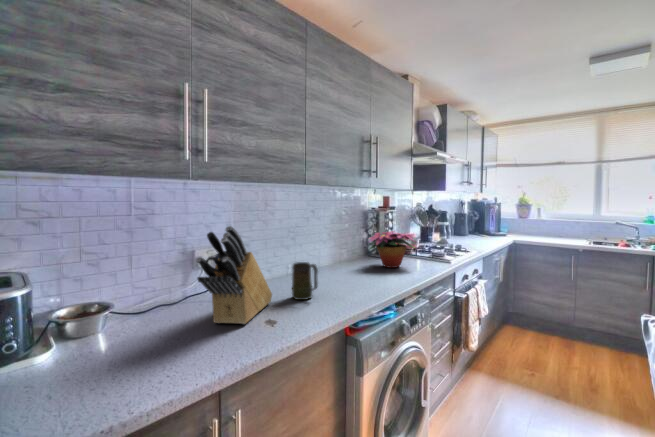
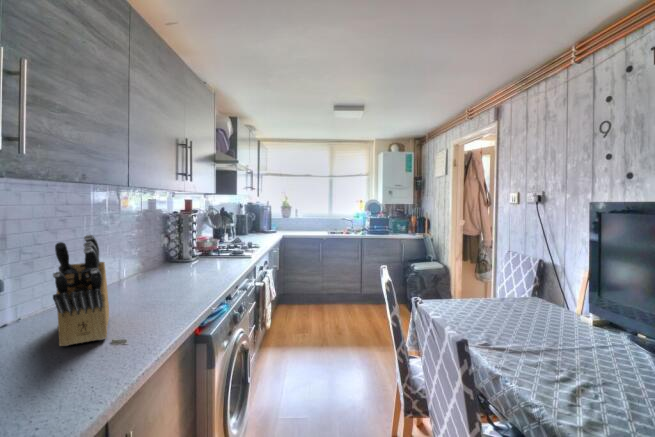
flower arrangement: present [369,231,413,268] -> none [178,233,231,269]
mug: present [292,262,318,300] -> none [128,269,161,309]

